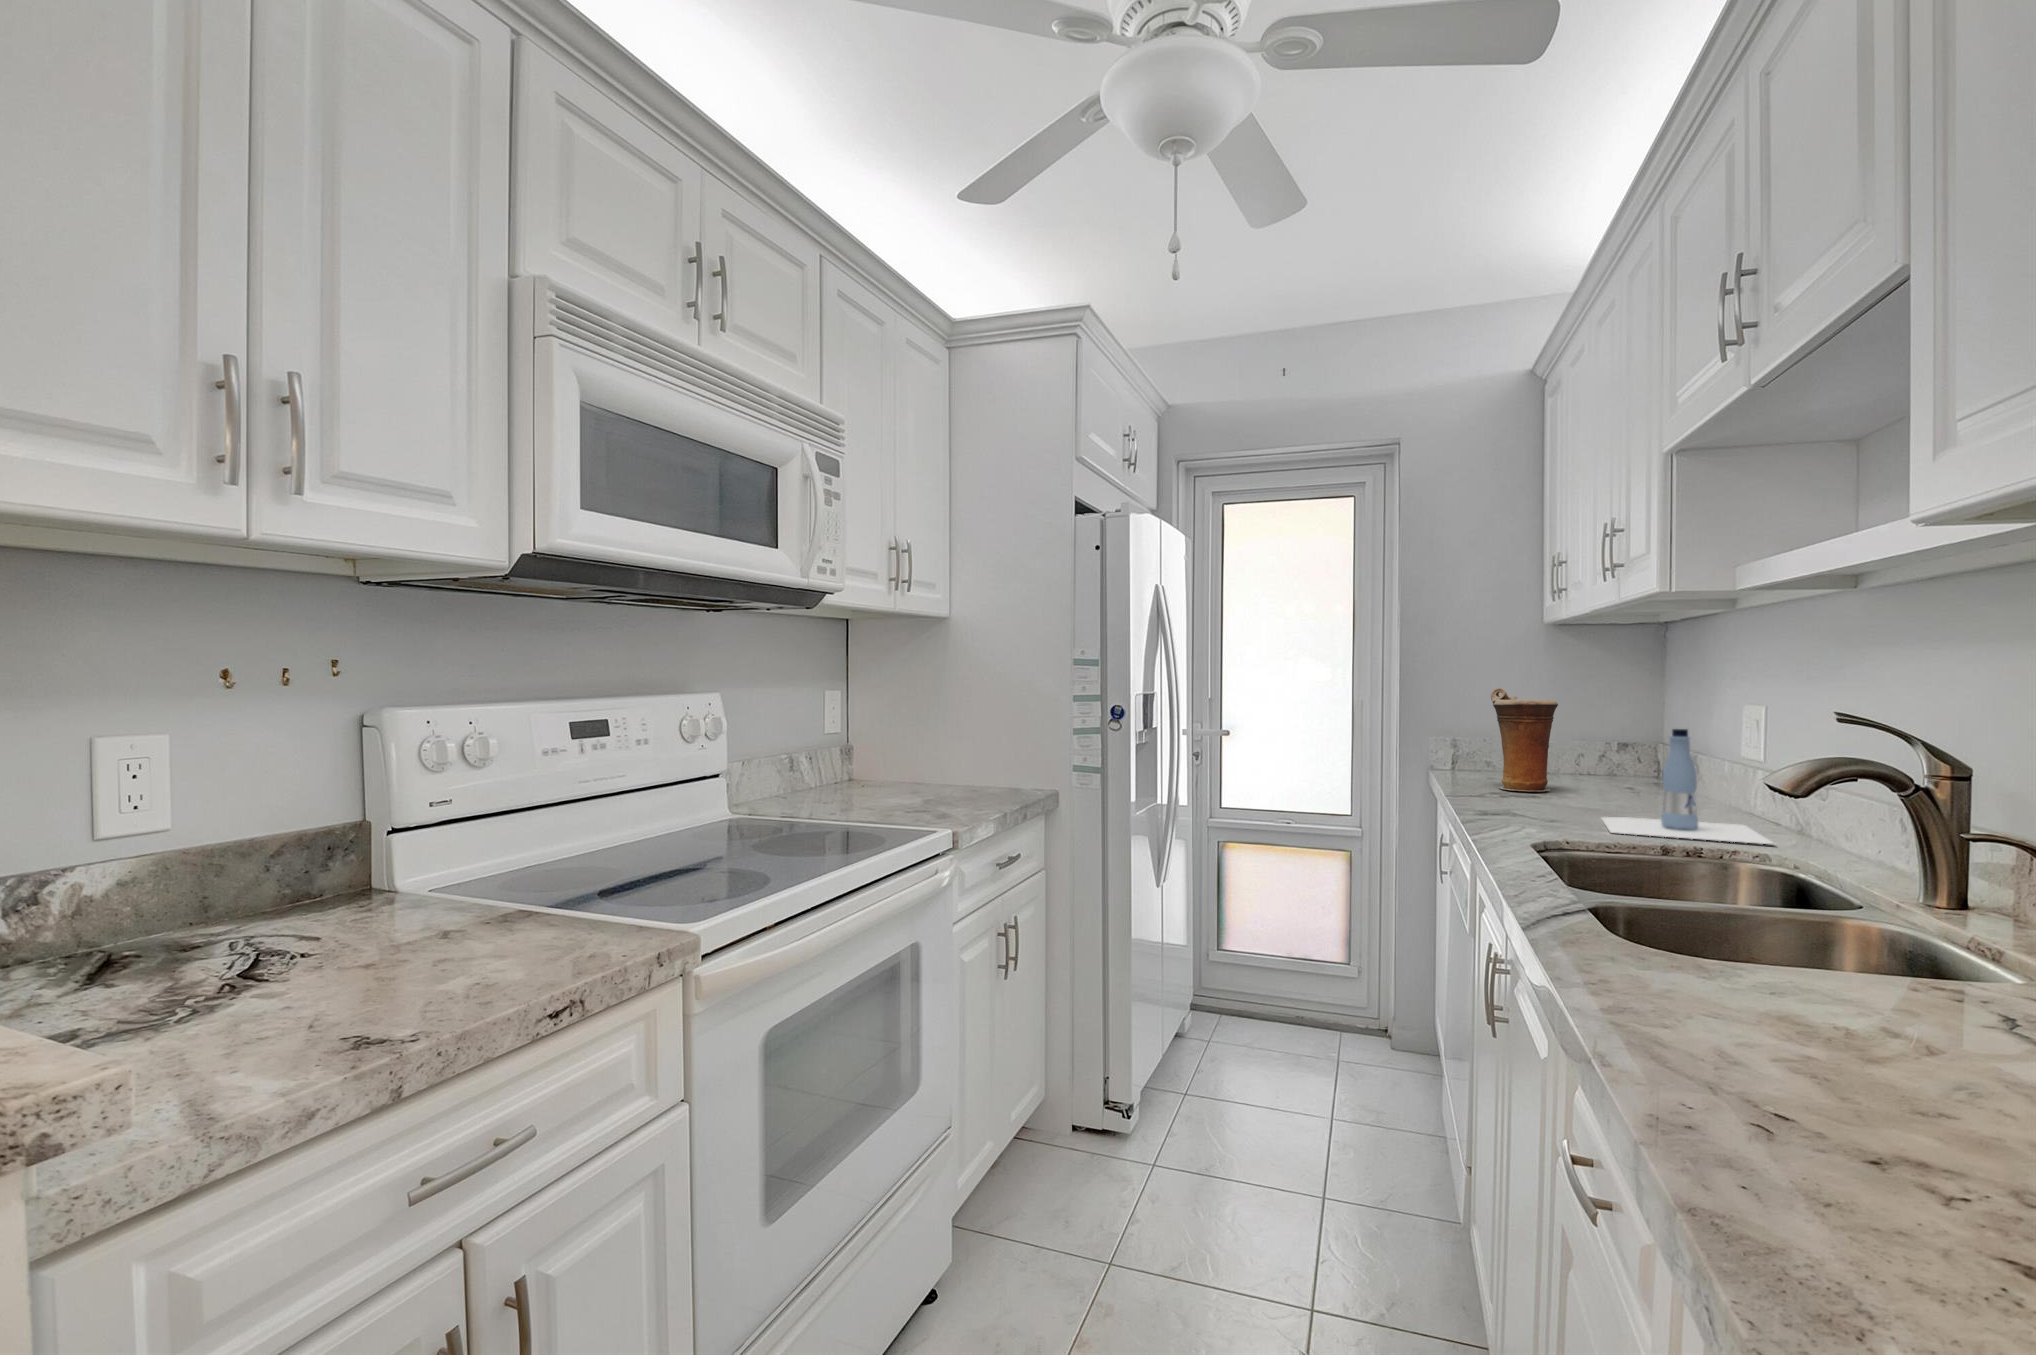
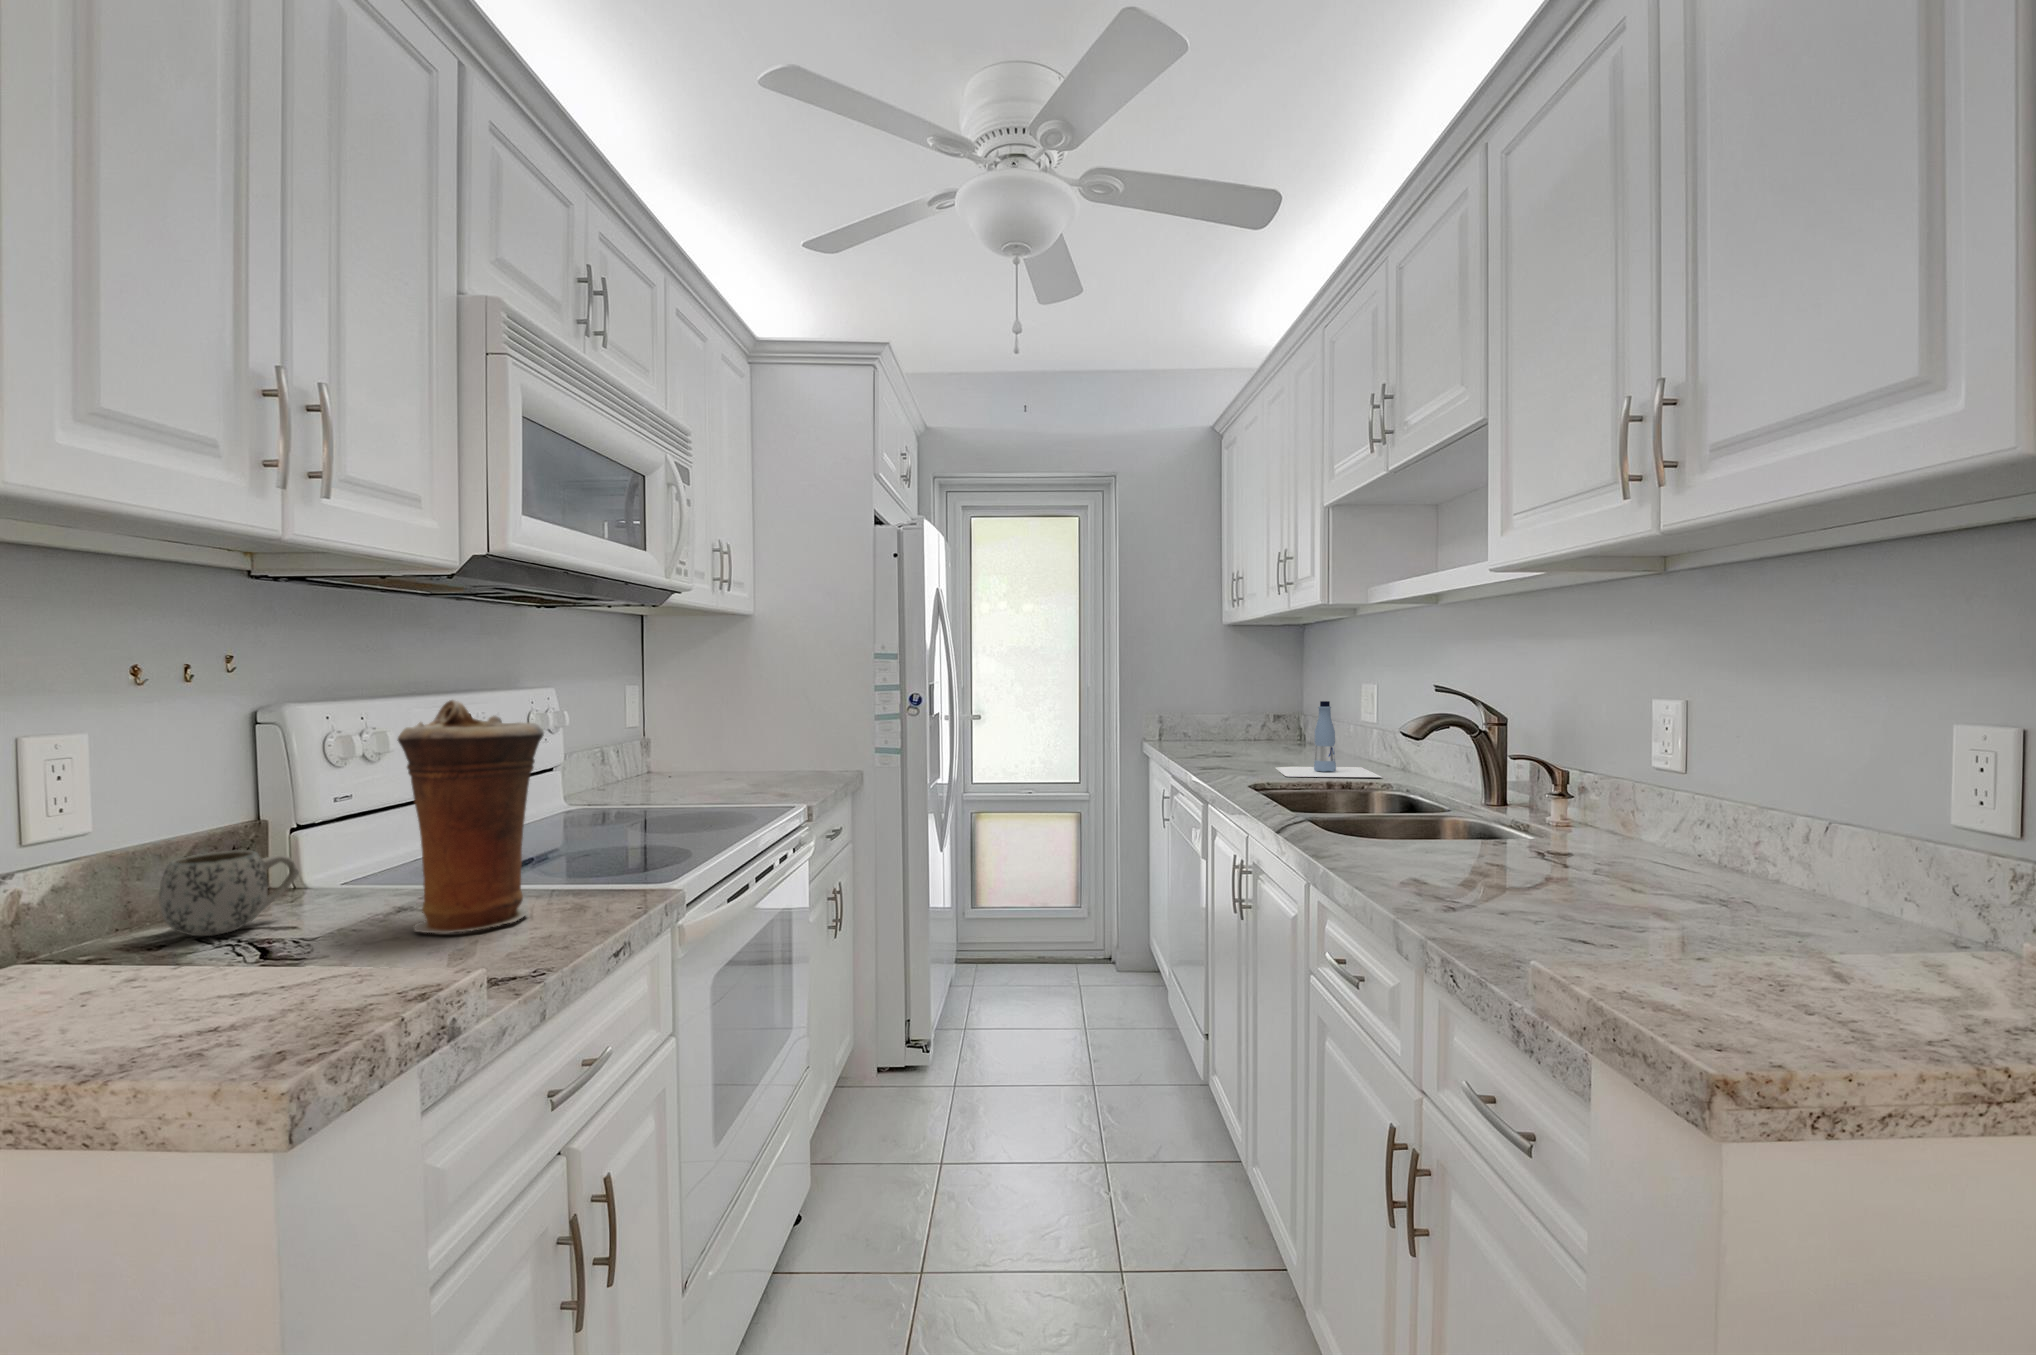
vase: present [1491,688,1558,791] -> present [398,700,544,933]
mug: none [197,856,335,942] -> present [159,850,299,936]

